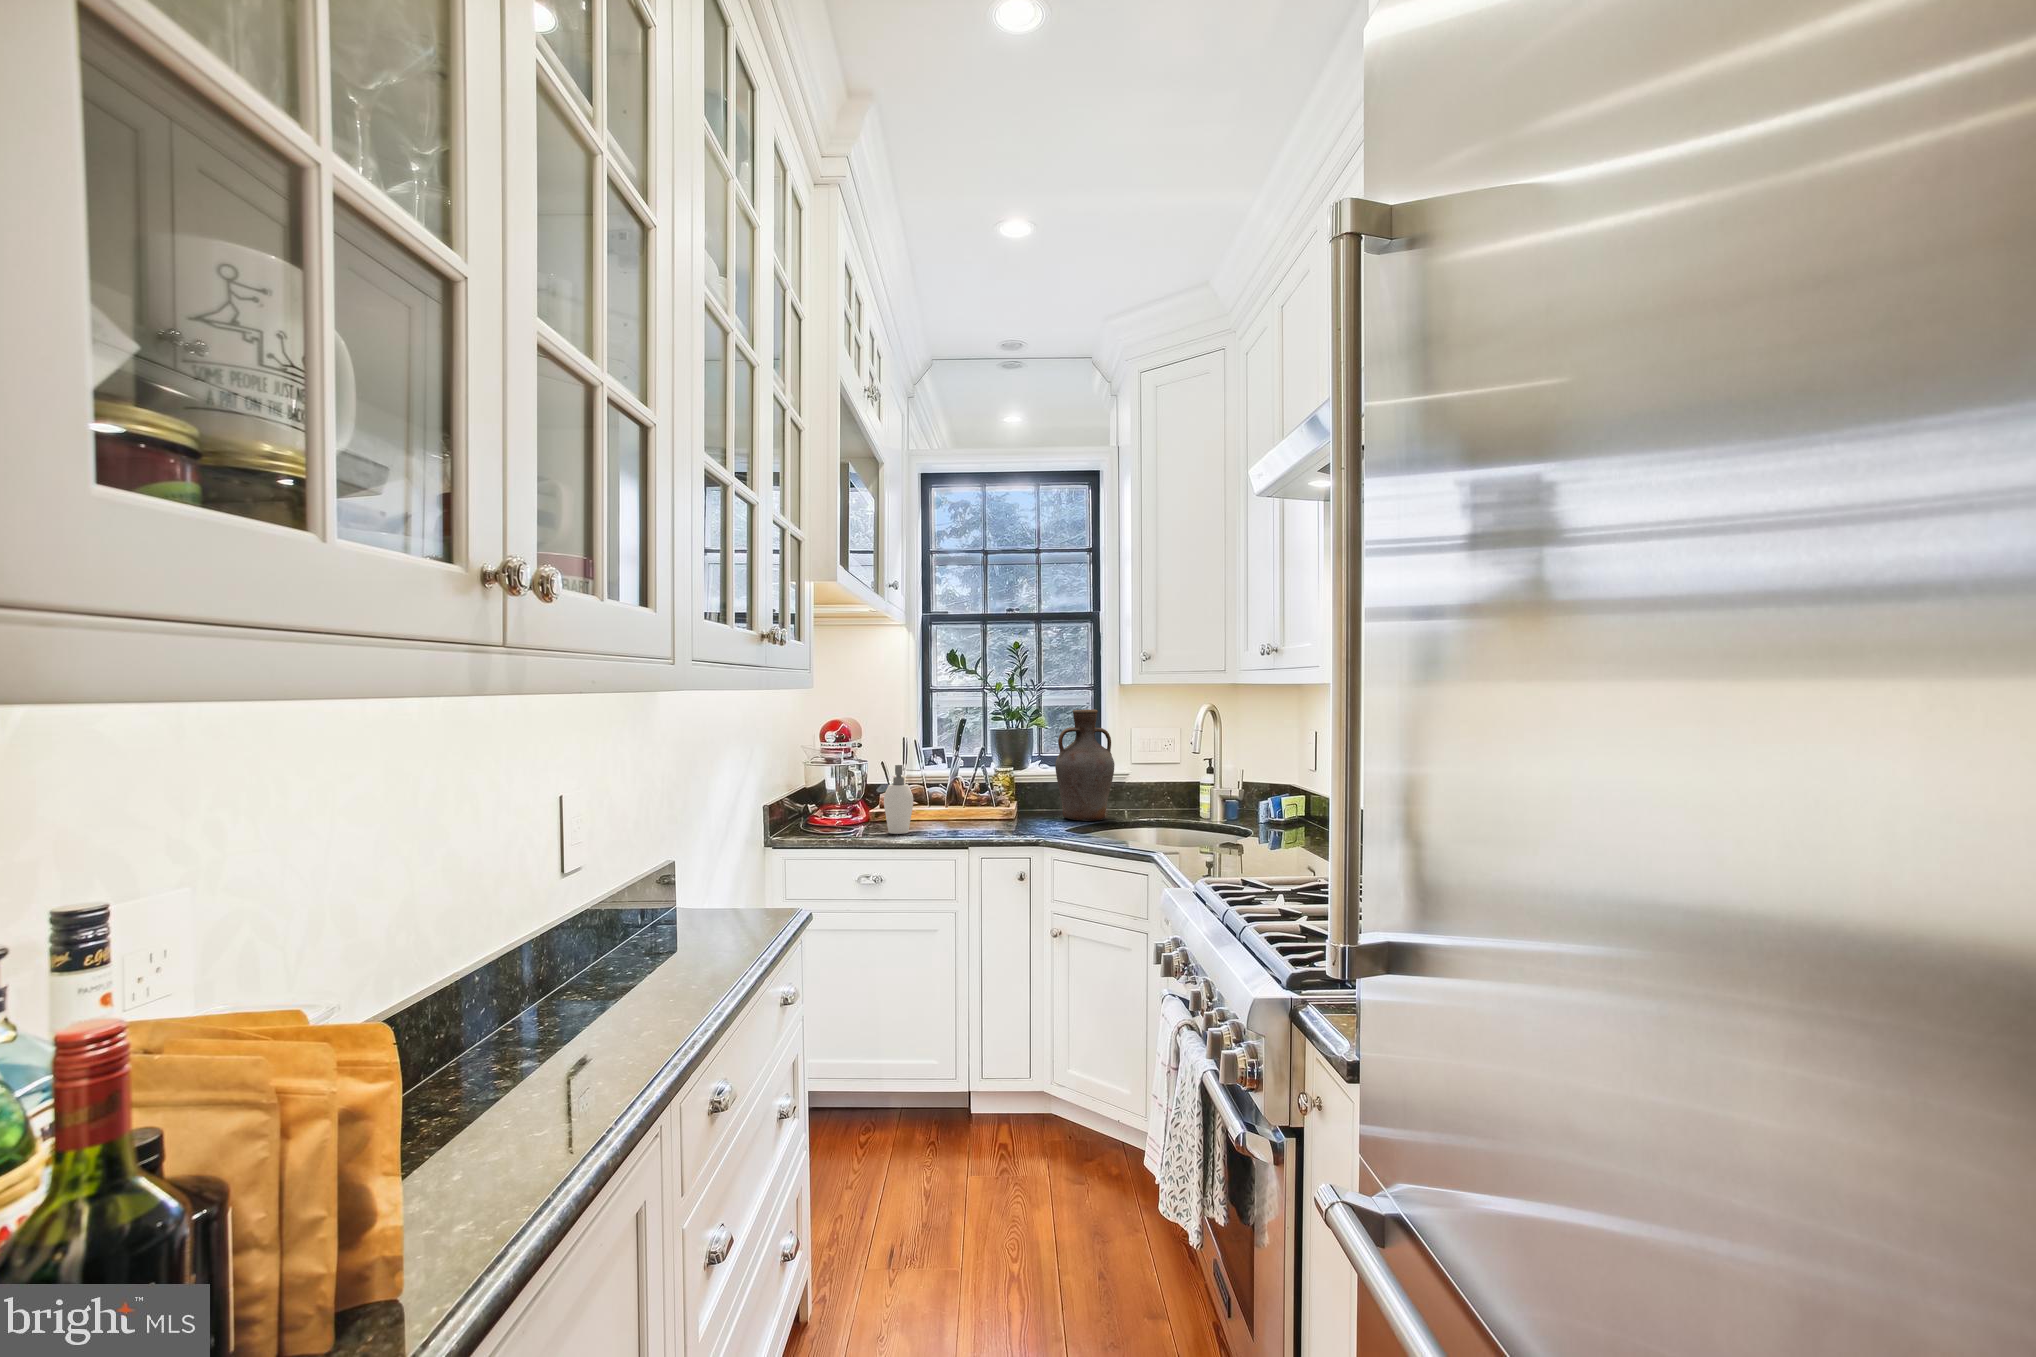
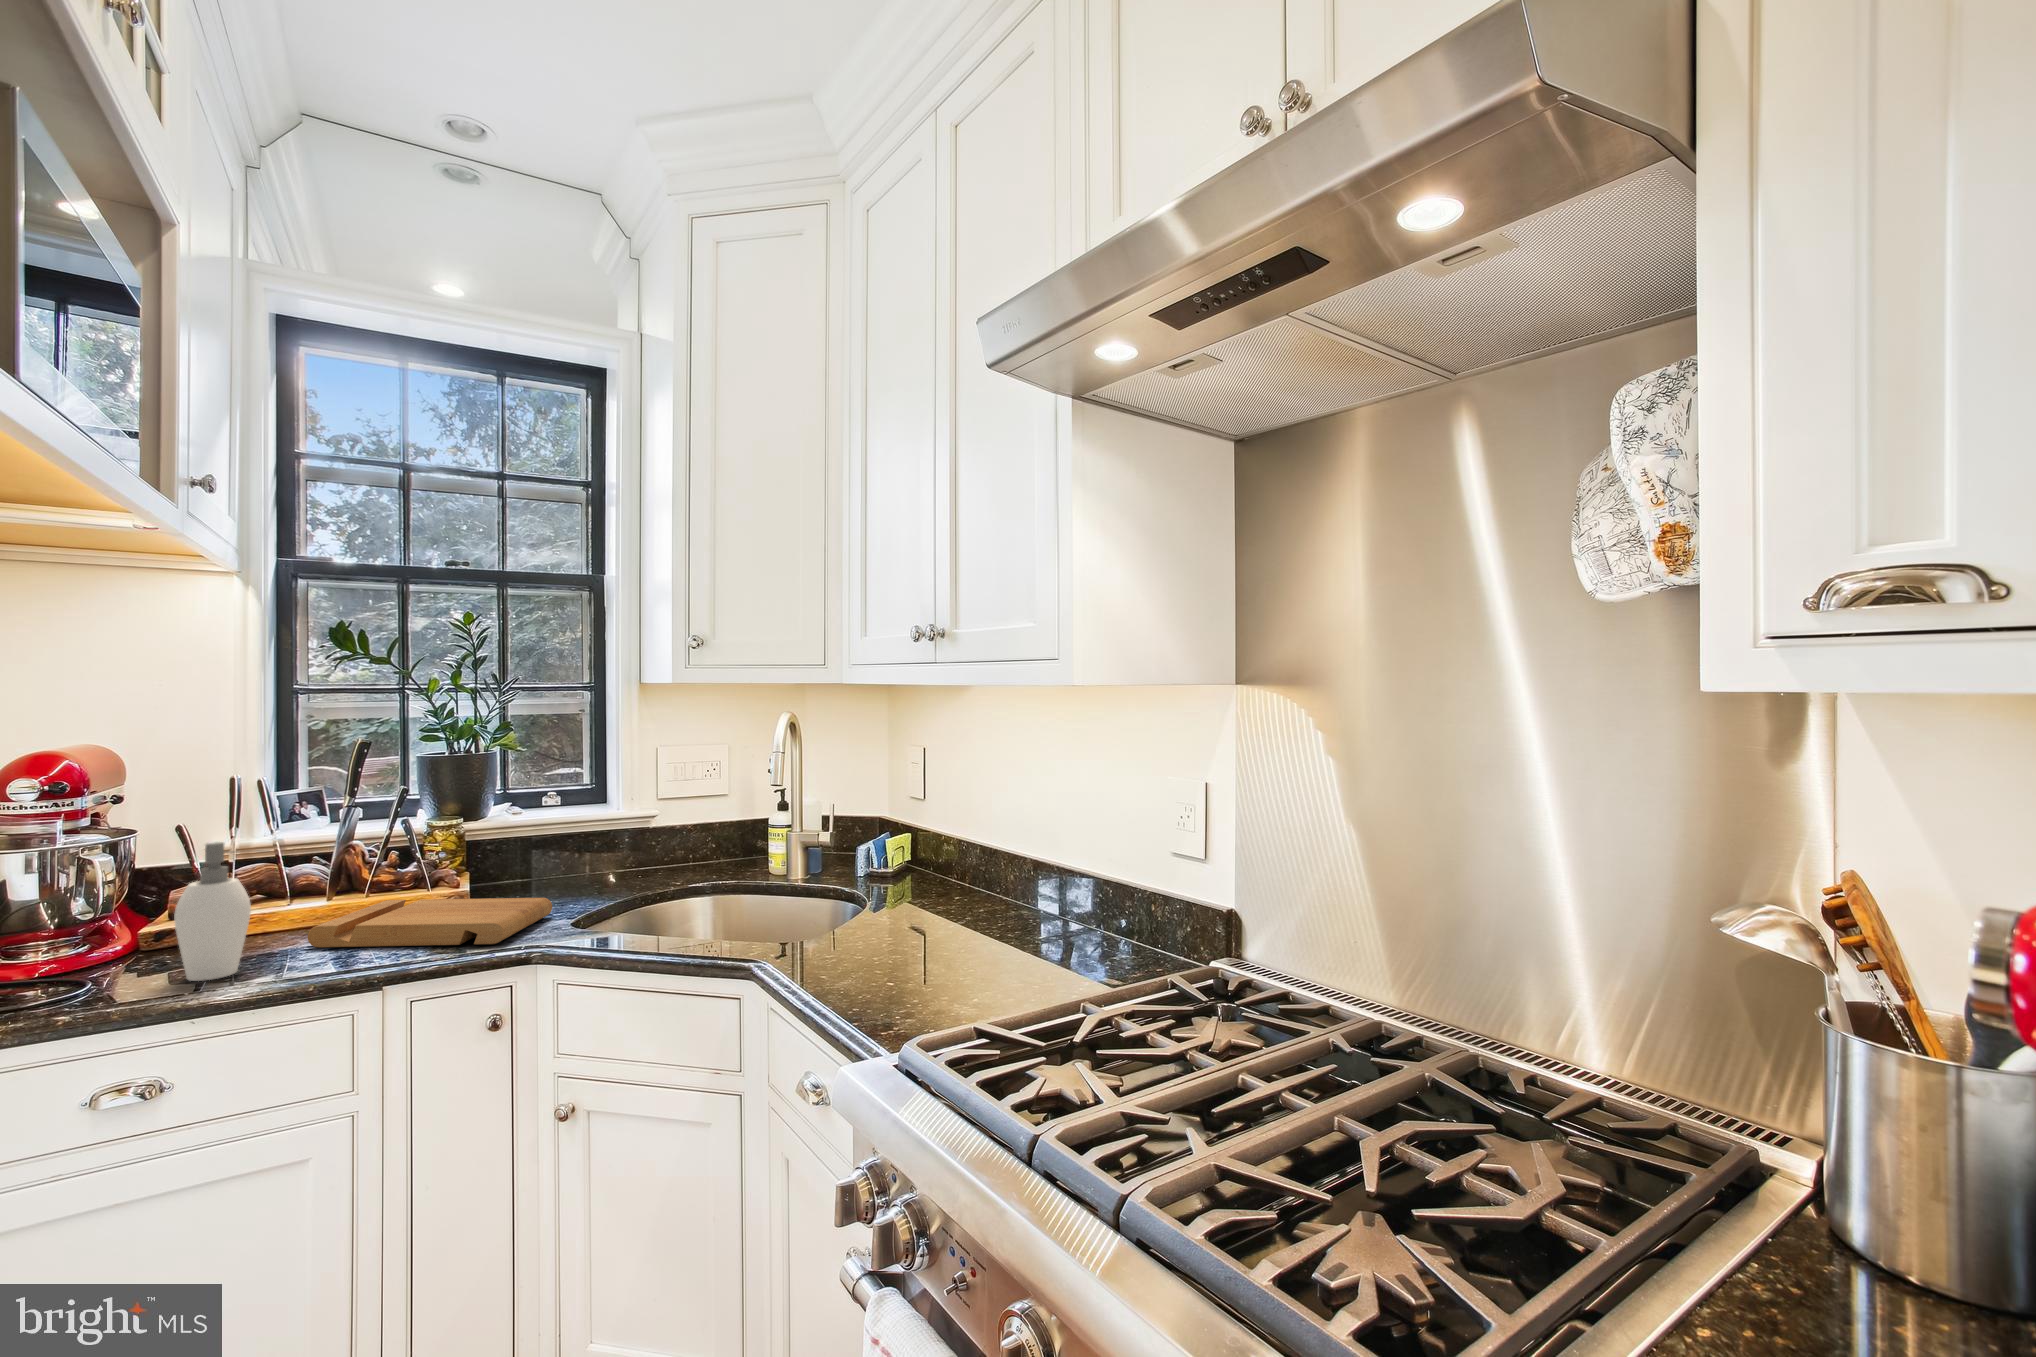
vase: present [1055,709,1114,821] -> none [544,723,644,897]
cutting board: none [937,810,1057,834] -> present [308,898,552,947]

